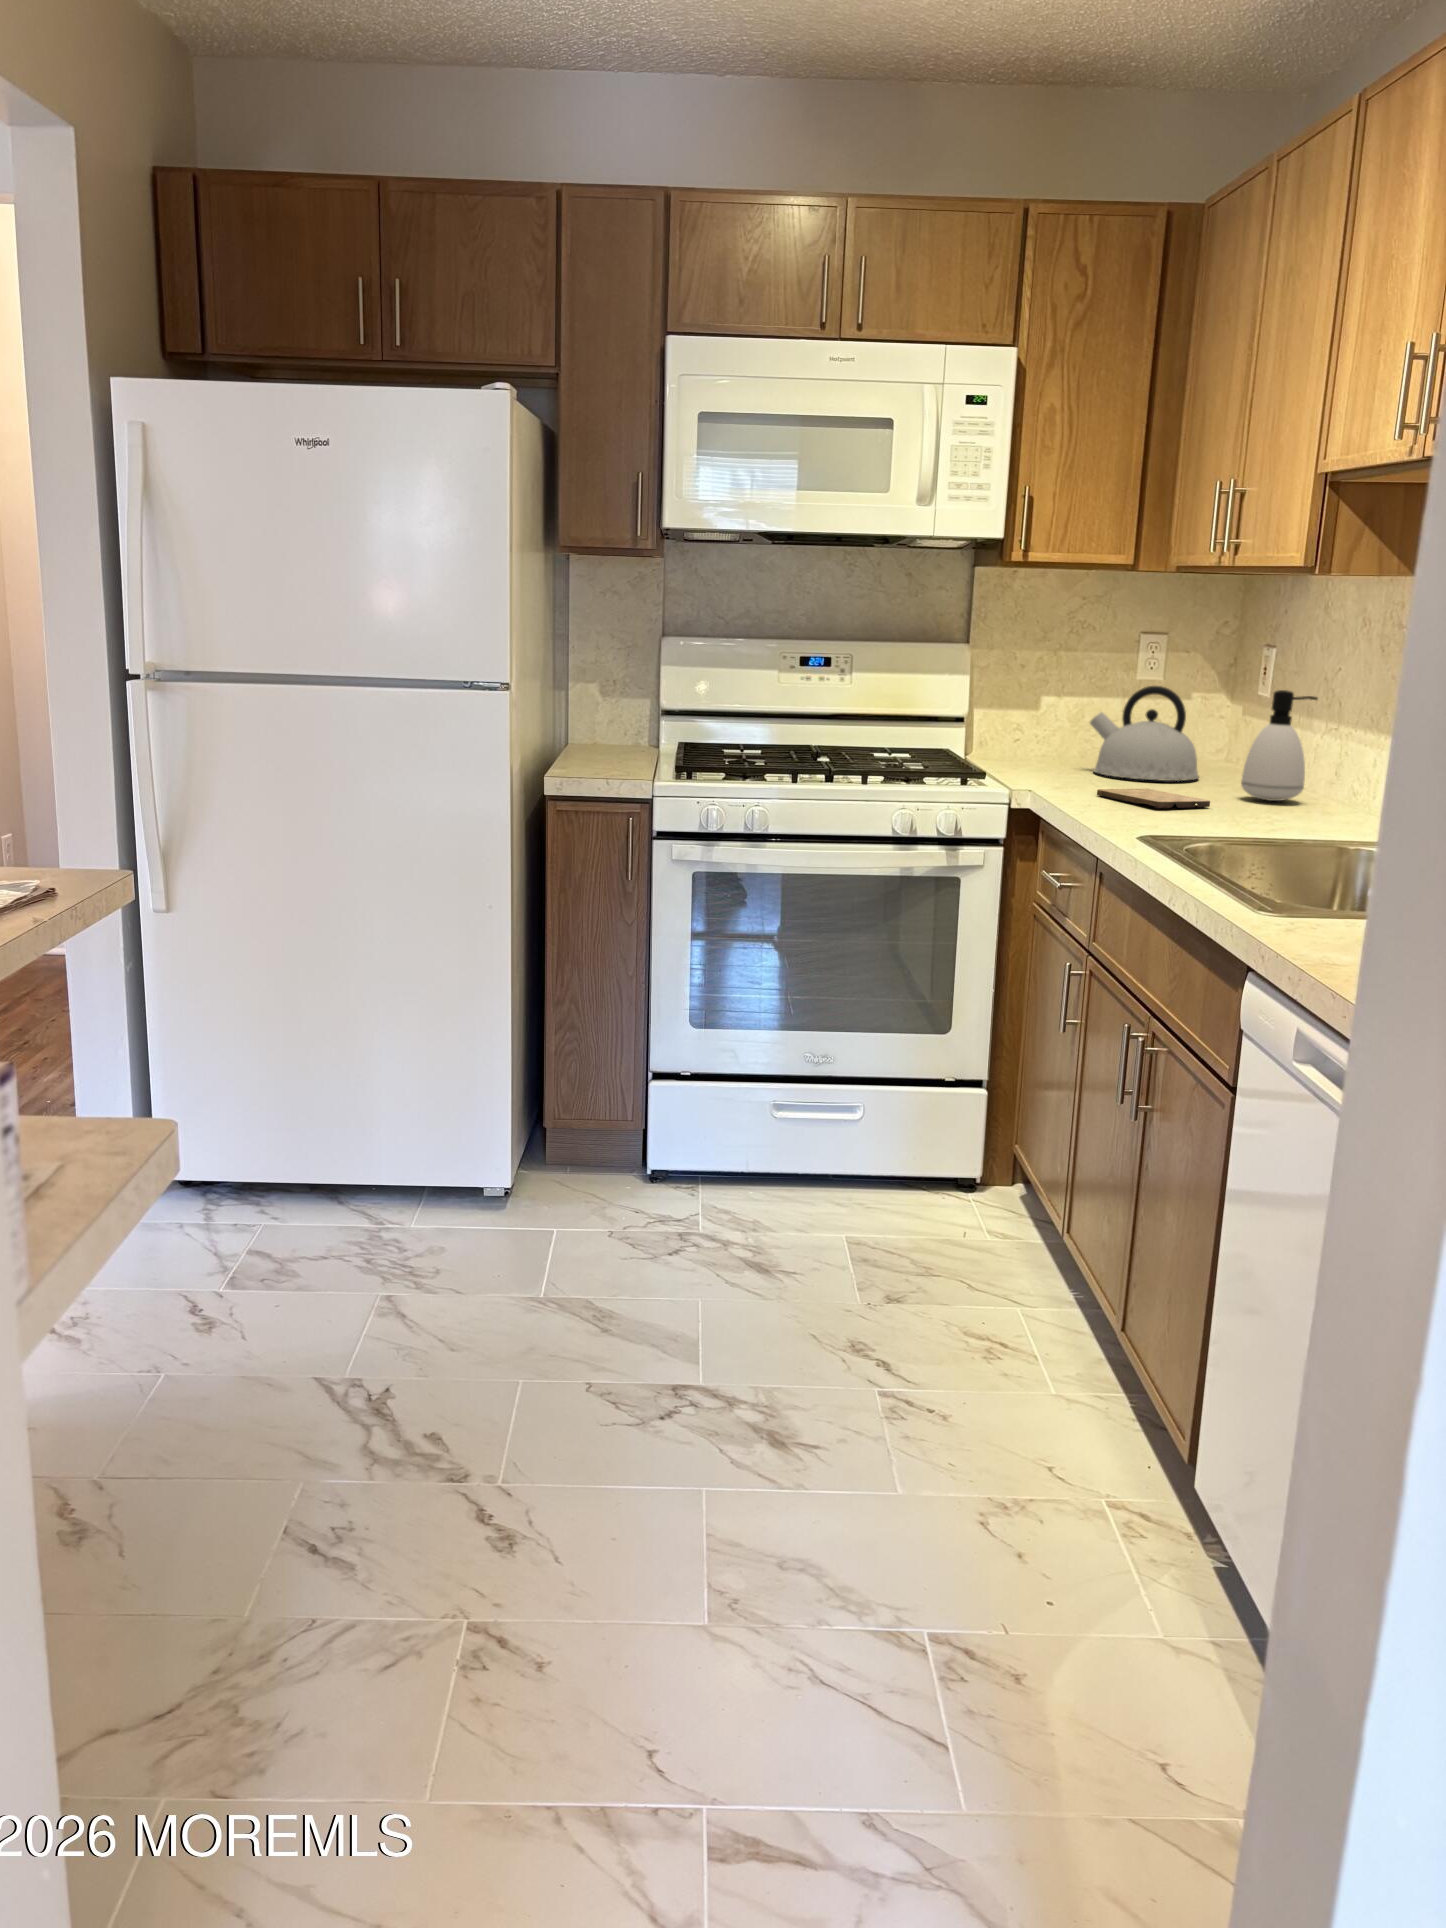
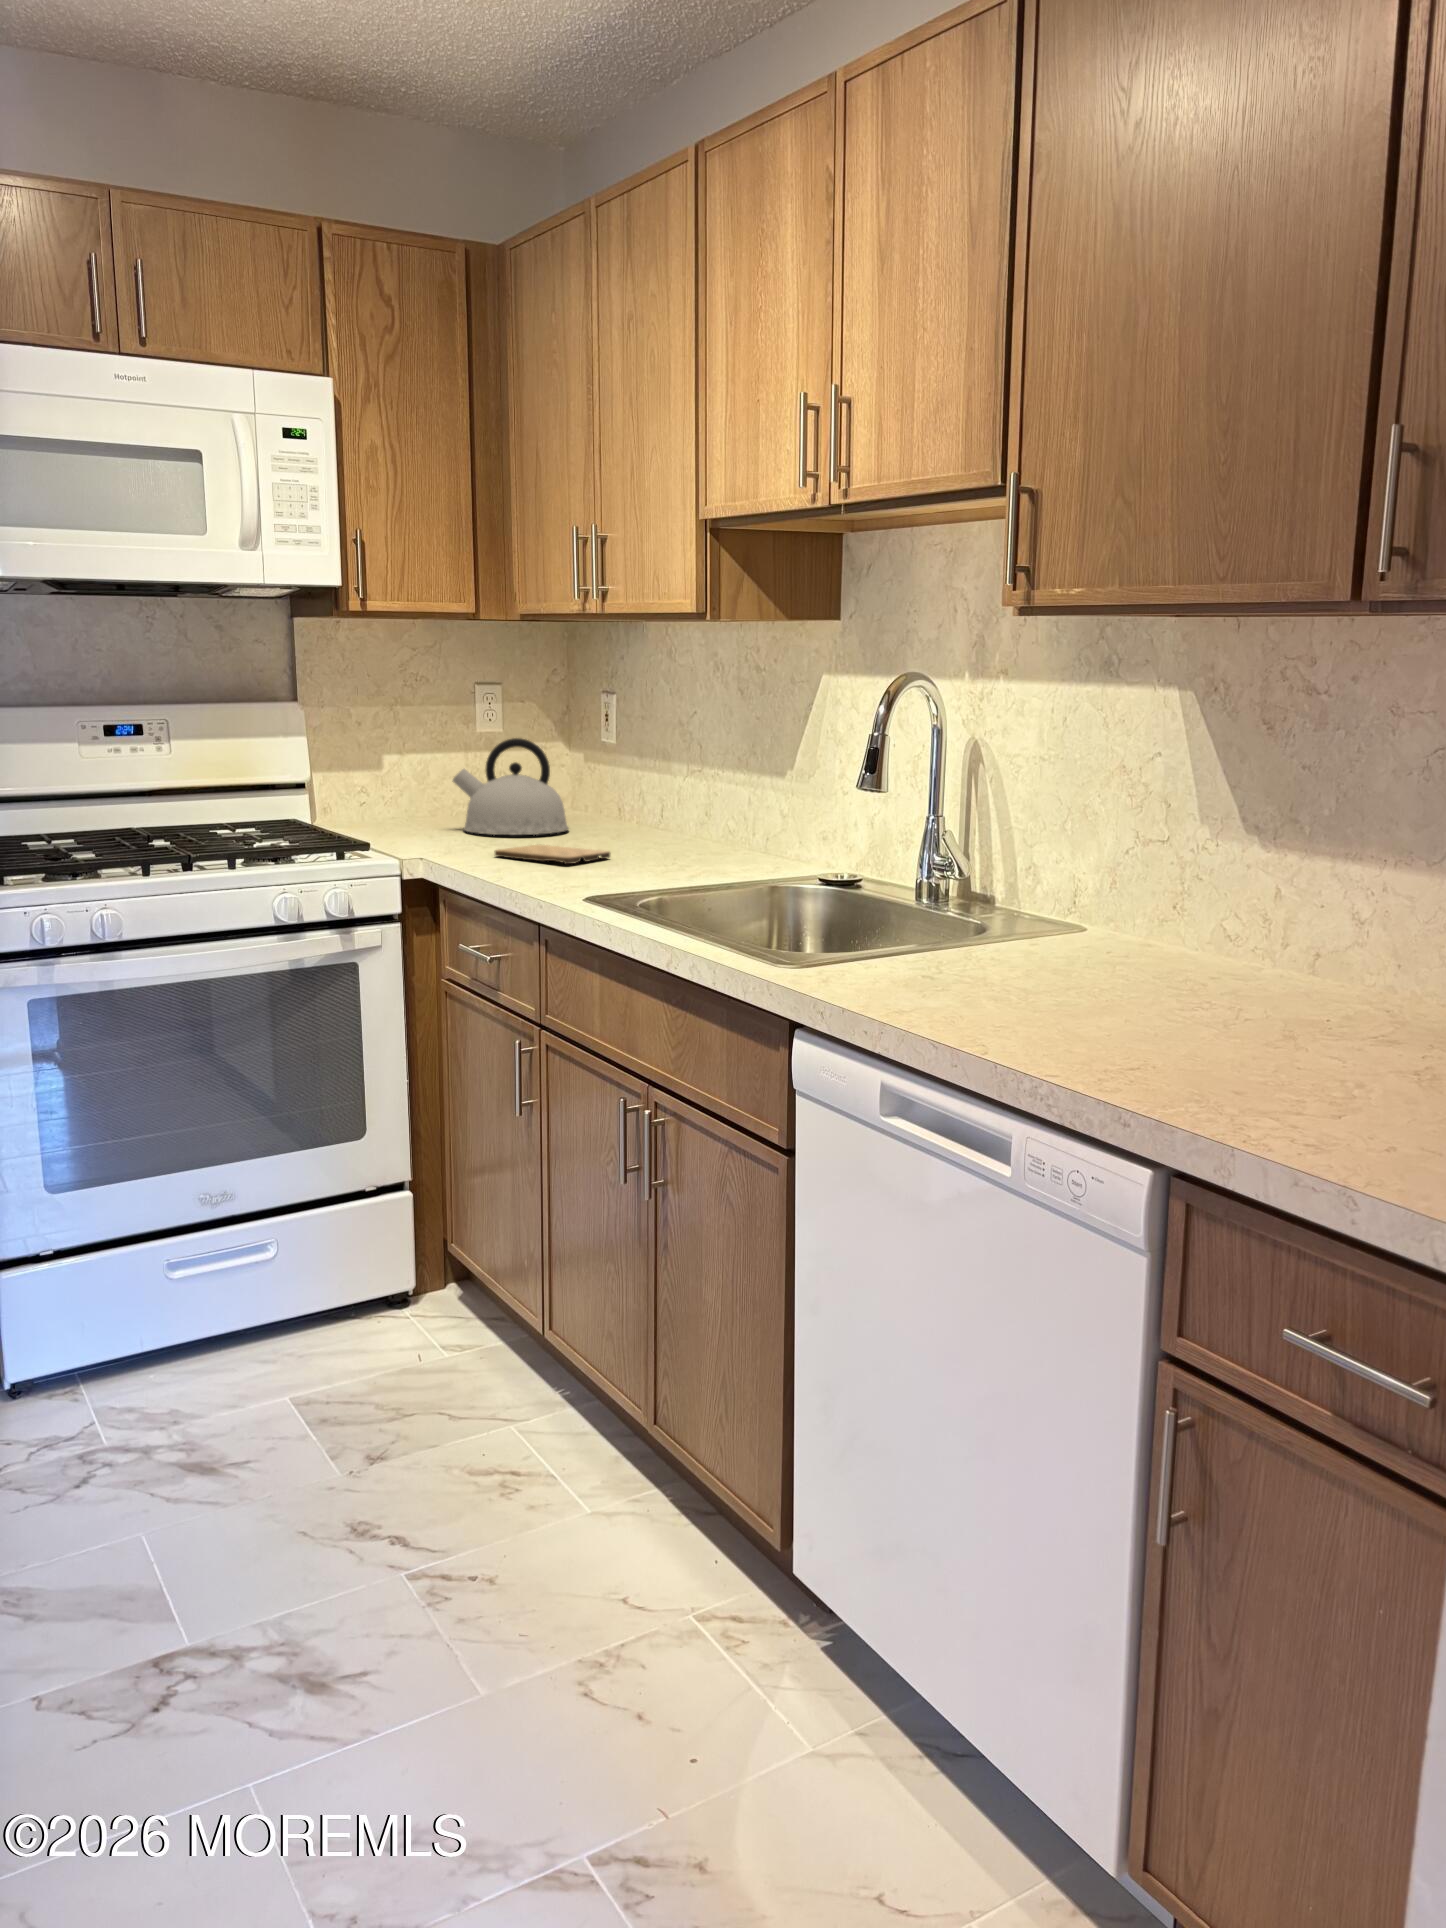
soap dispenser: present [1241,690,1318,801] -> none [624,737,684,846]

